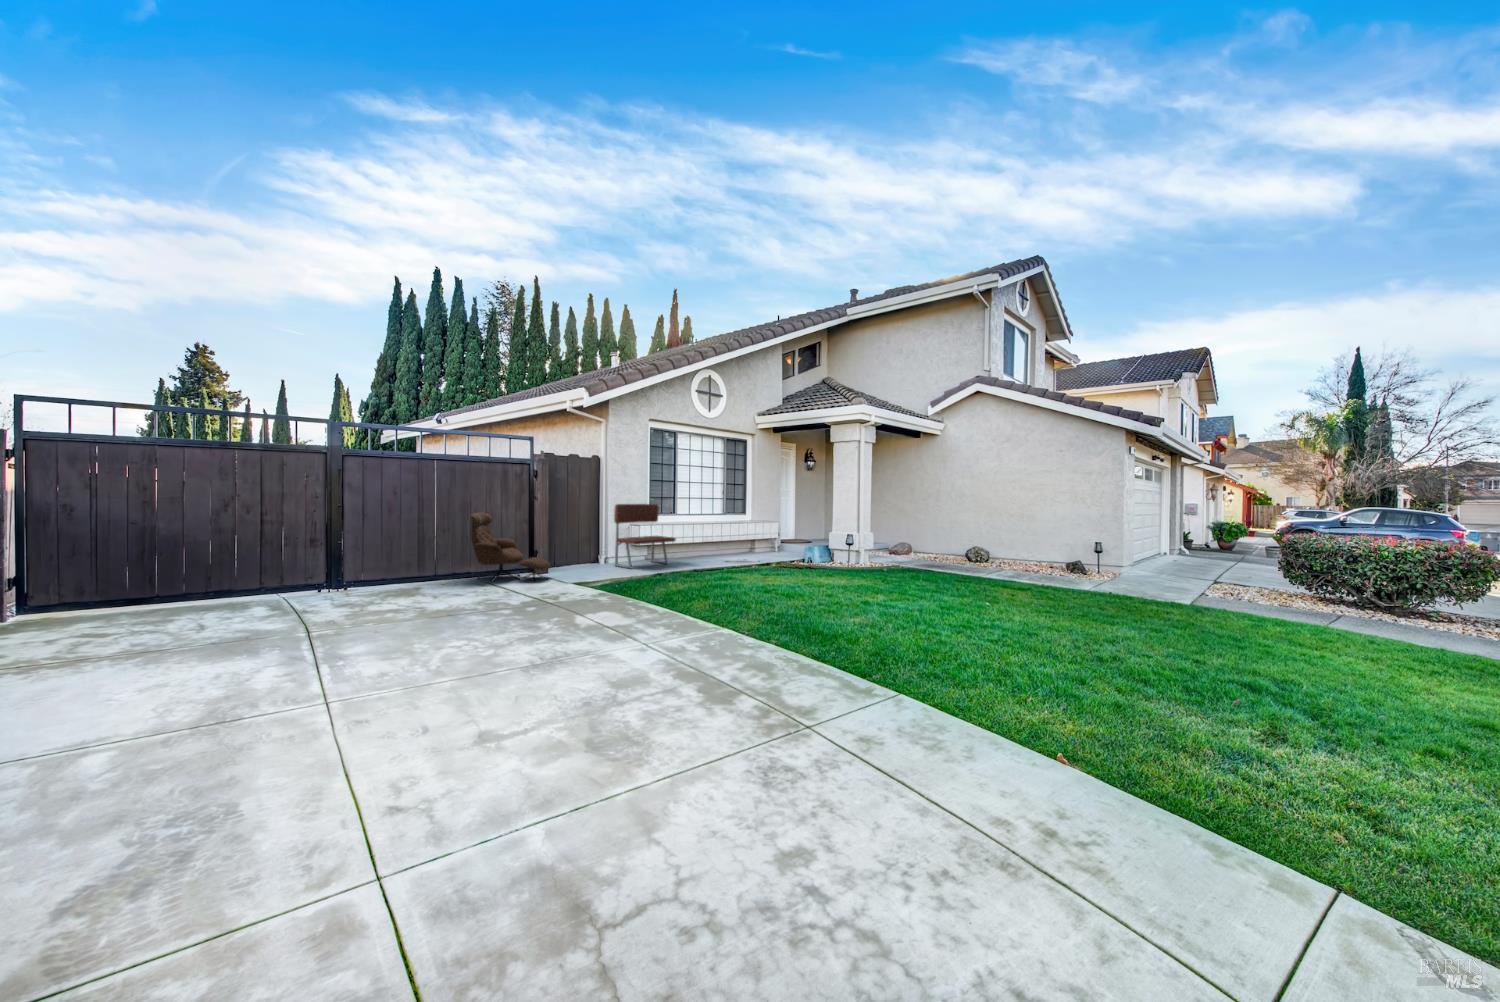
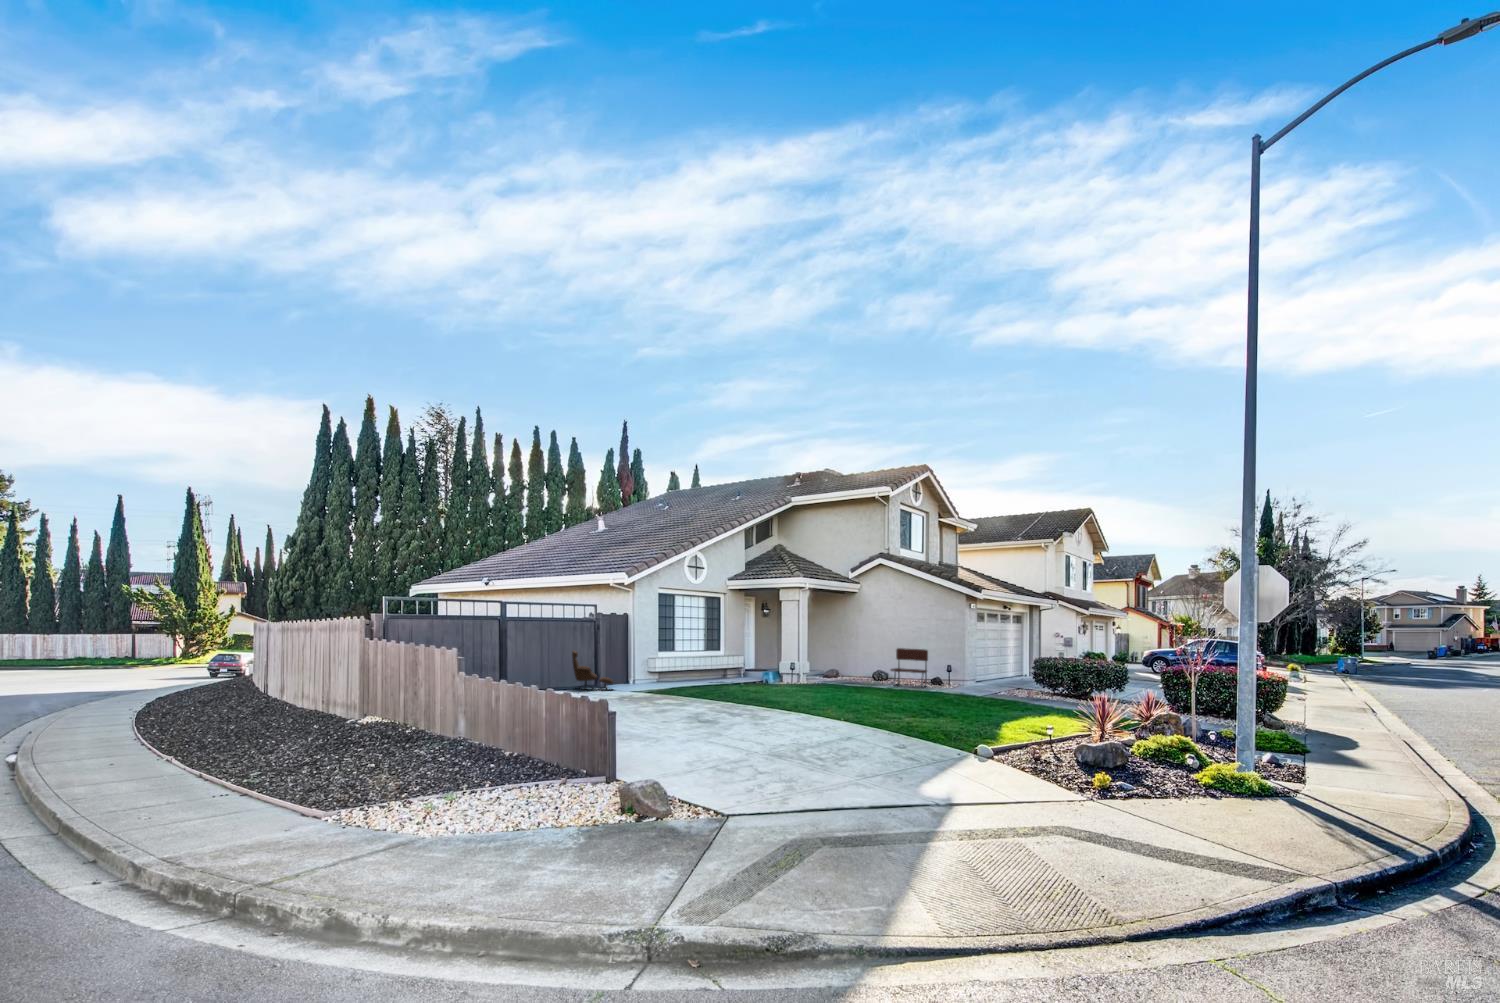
bench: present [614,504,676,569] -> present [891,648,928,687]

